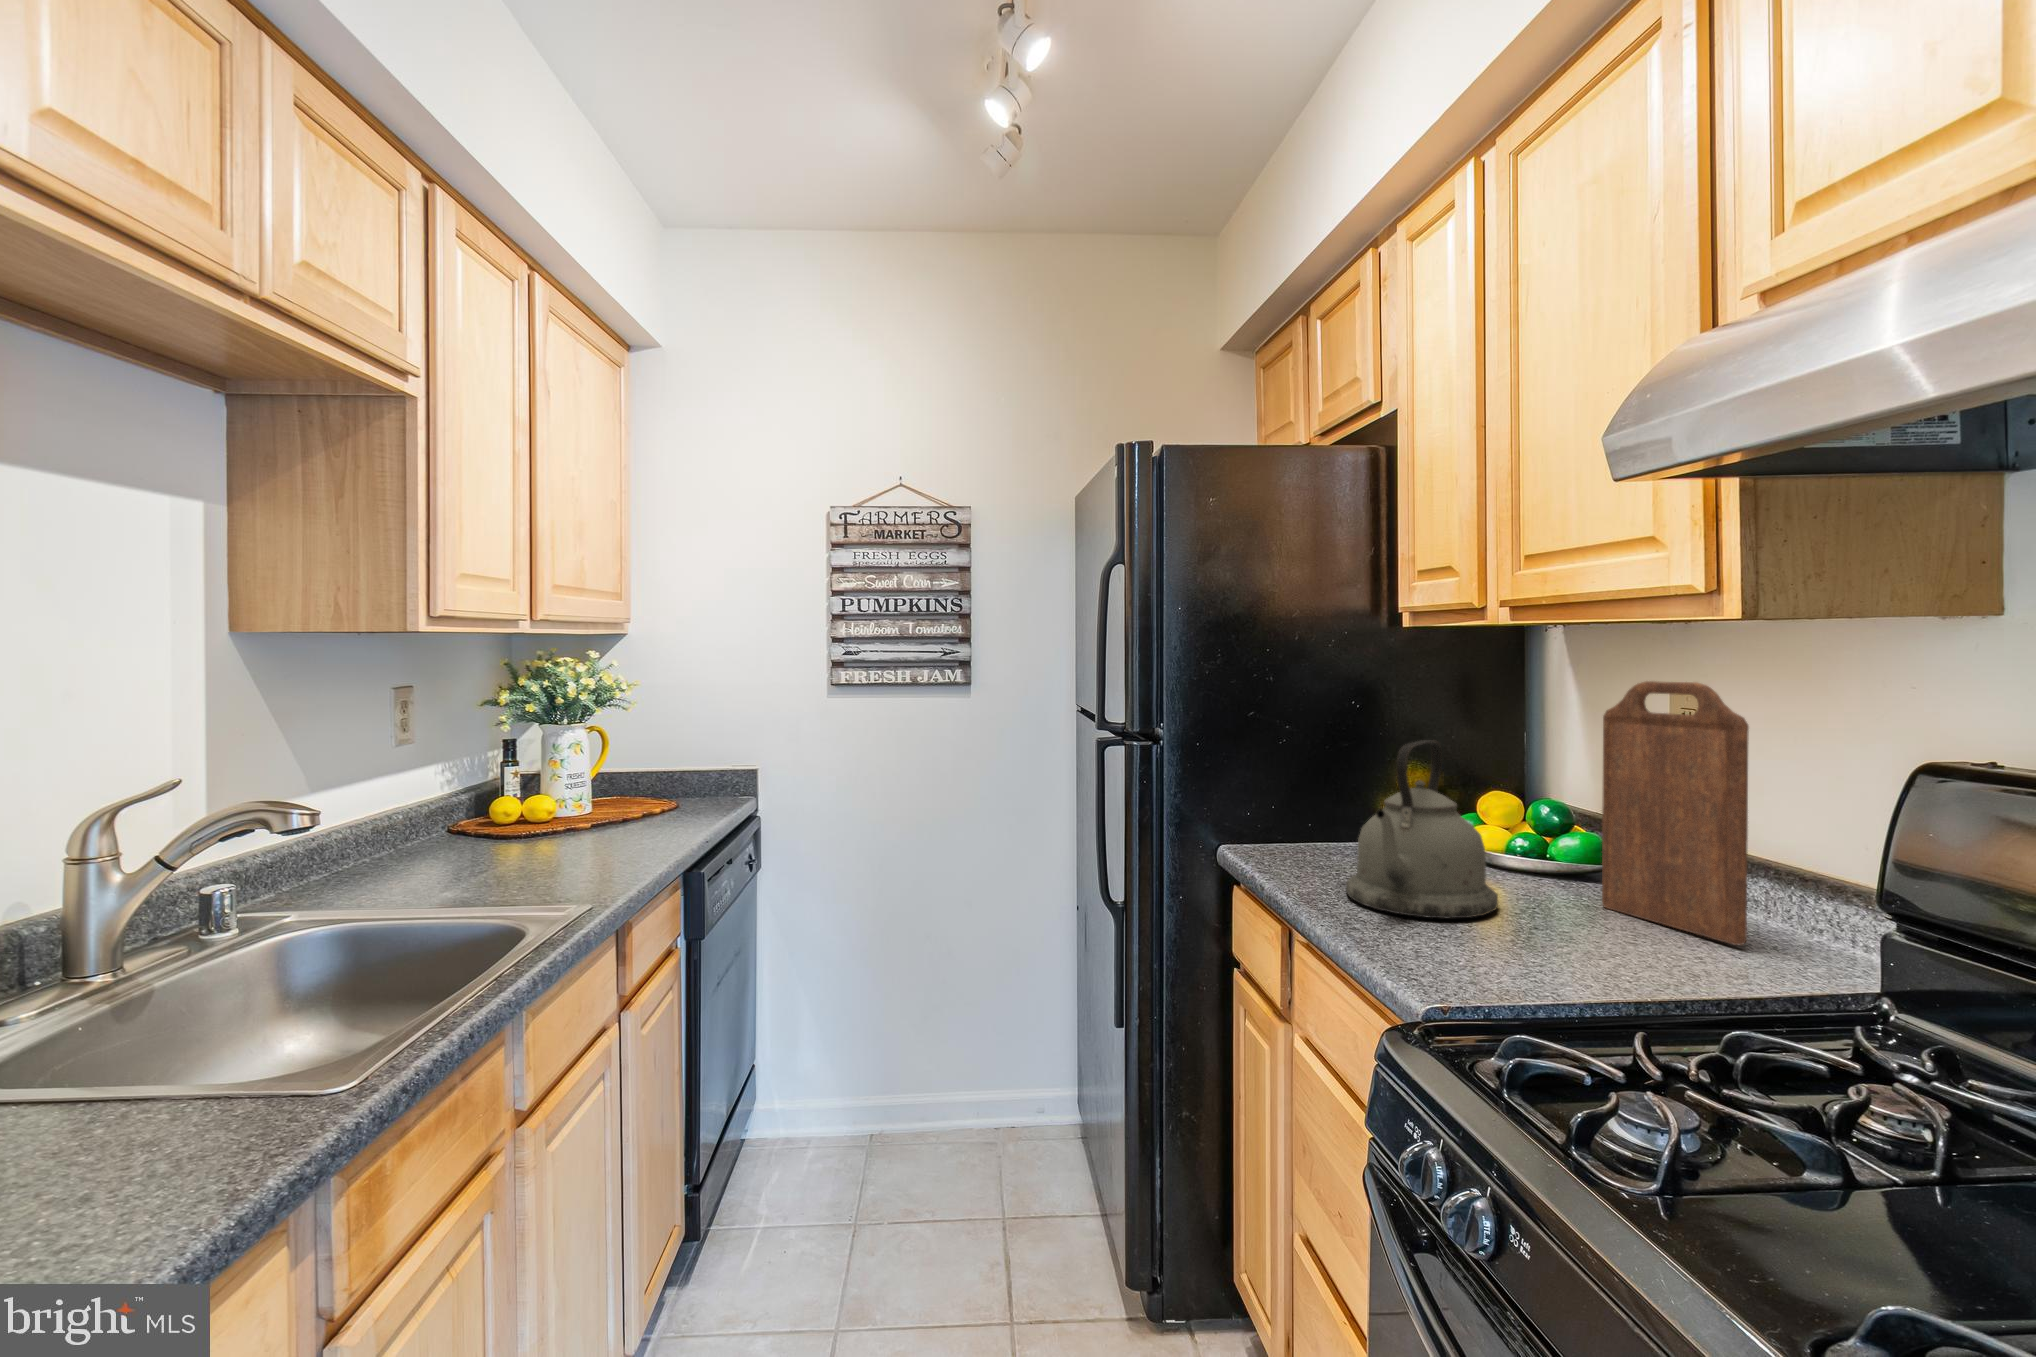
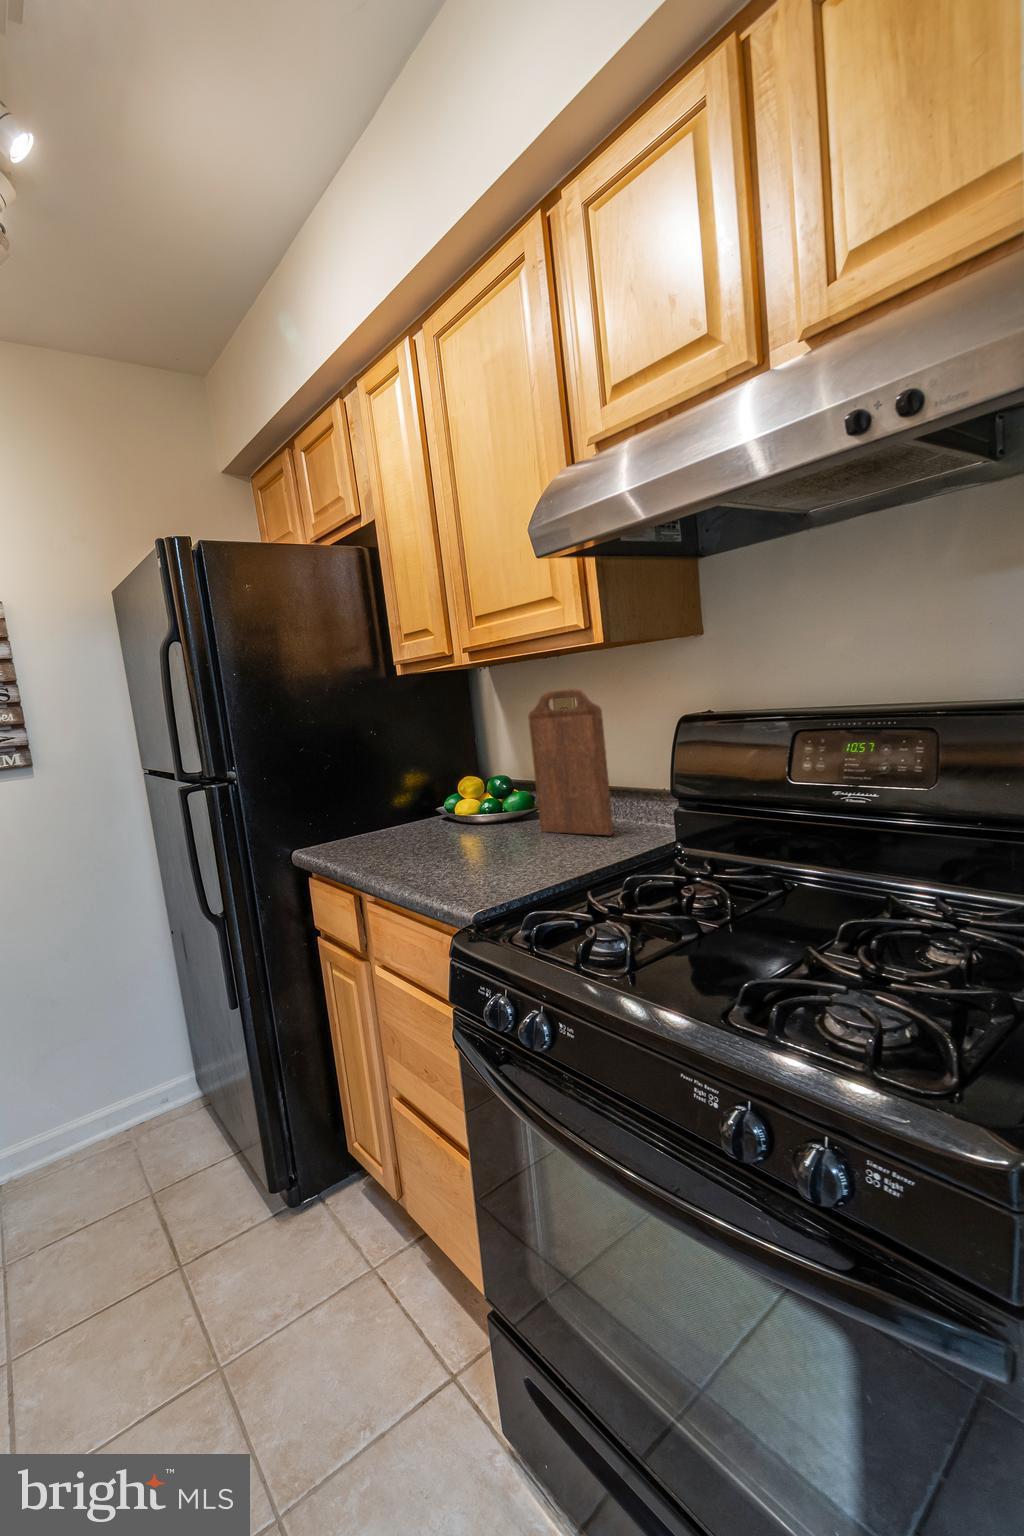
kettle: present [1346,740,1498,918] -> none [396,745,489,865]

